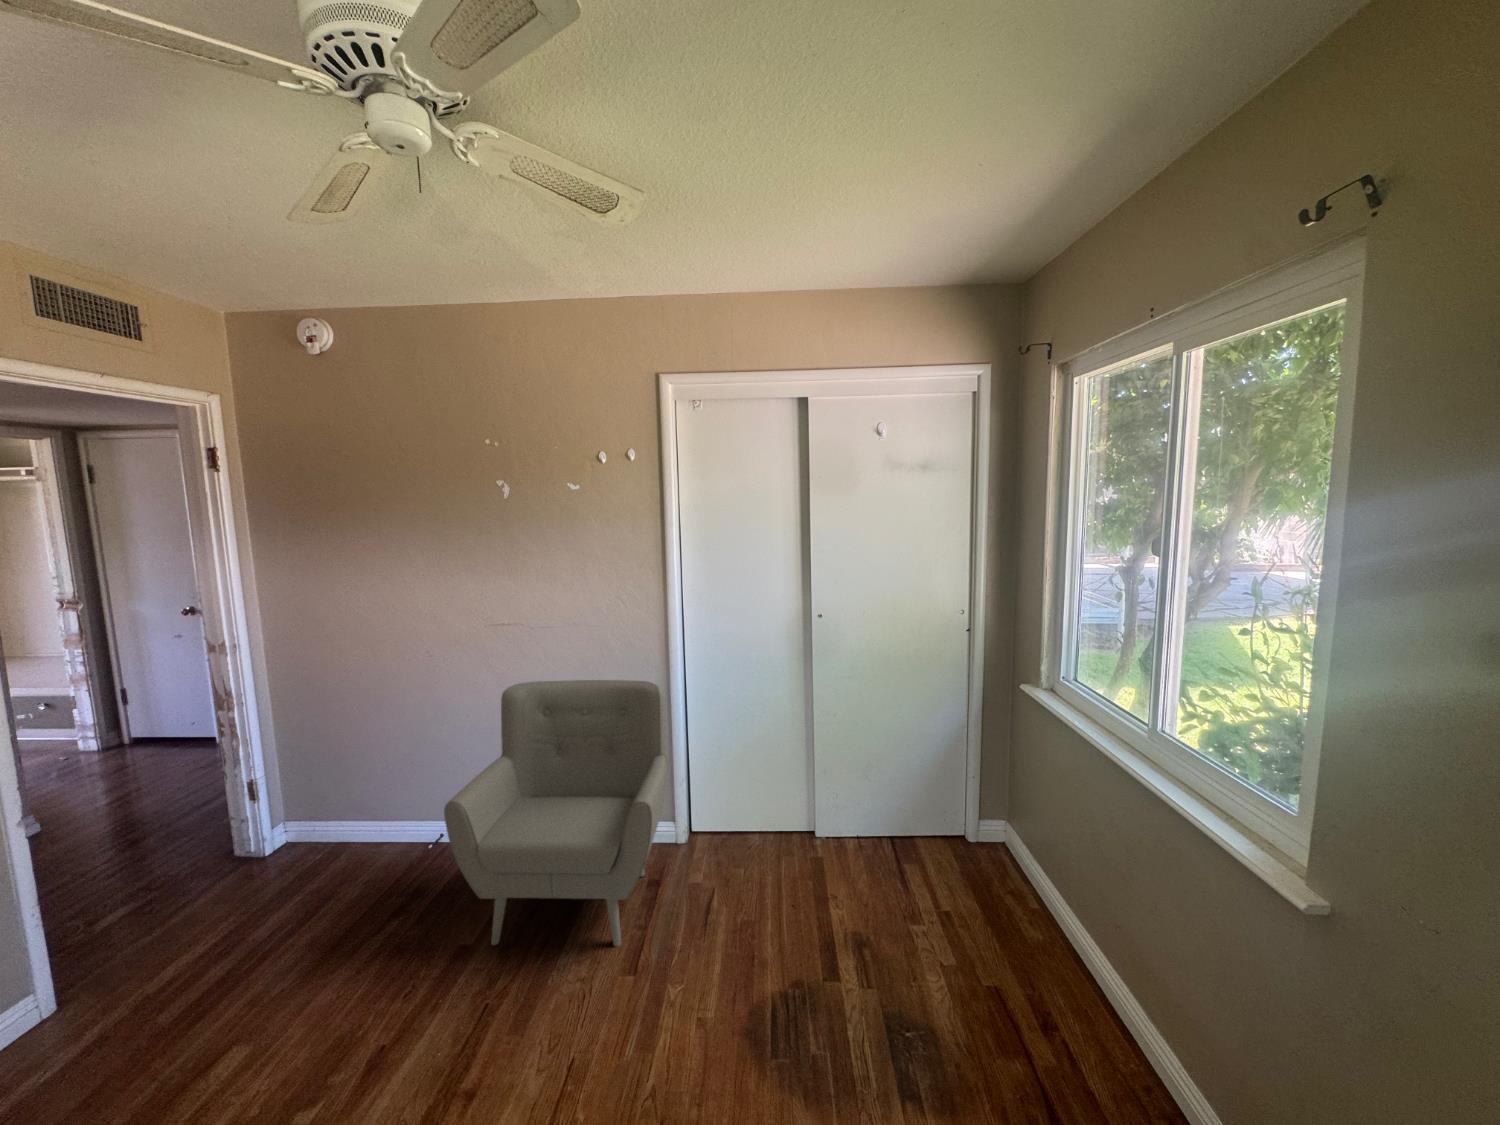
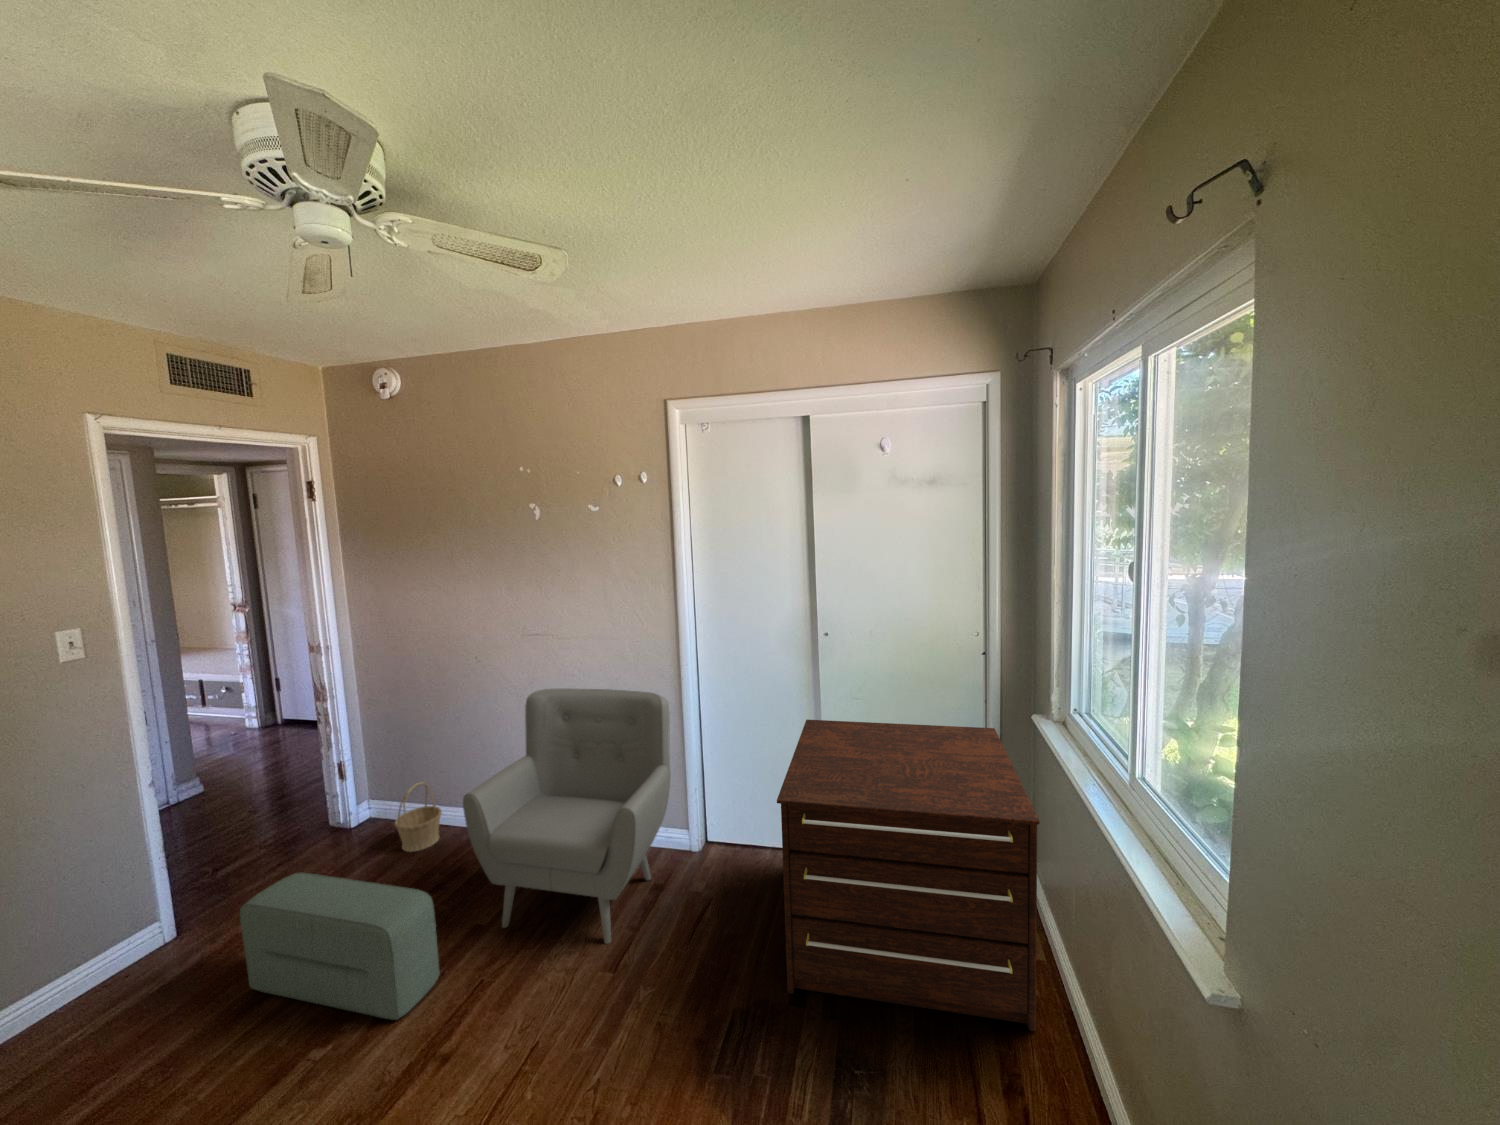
dresser: none [802,699,1060,971] -> present [777,720,1040,1031]
basket: none [332,795,388,875] -> present [395,782,442,852]
pouf: none [169,911,434,1065] -> present [240,873,440,1020]

